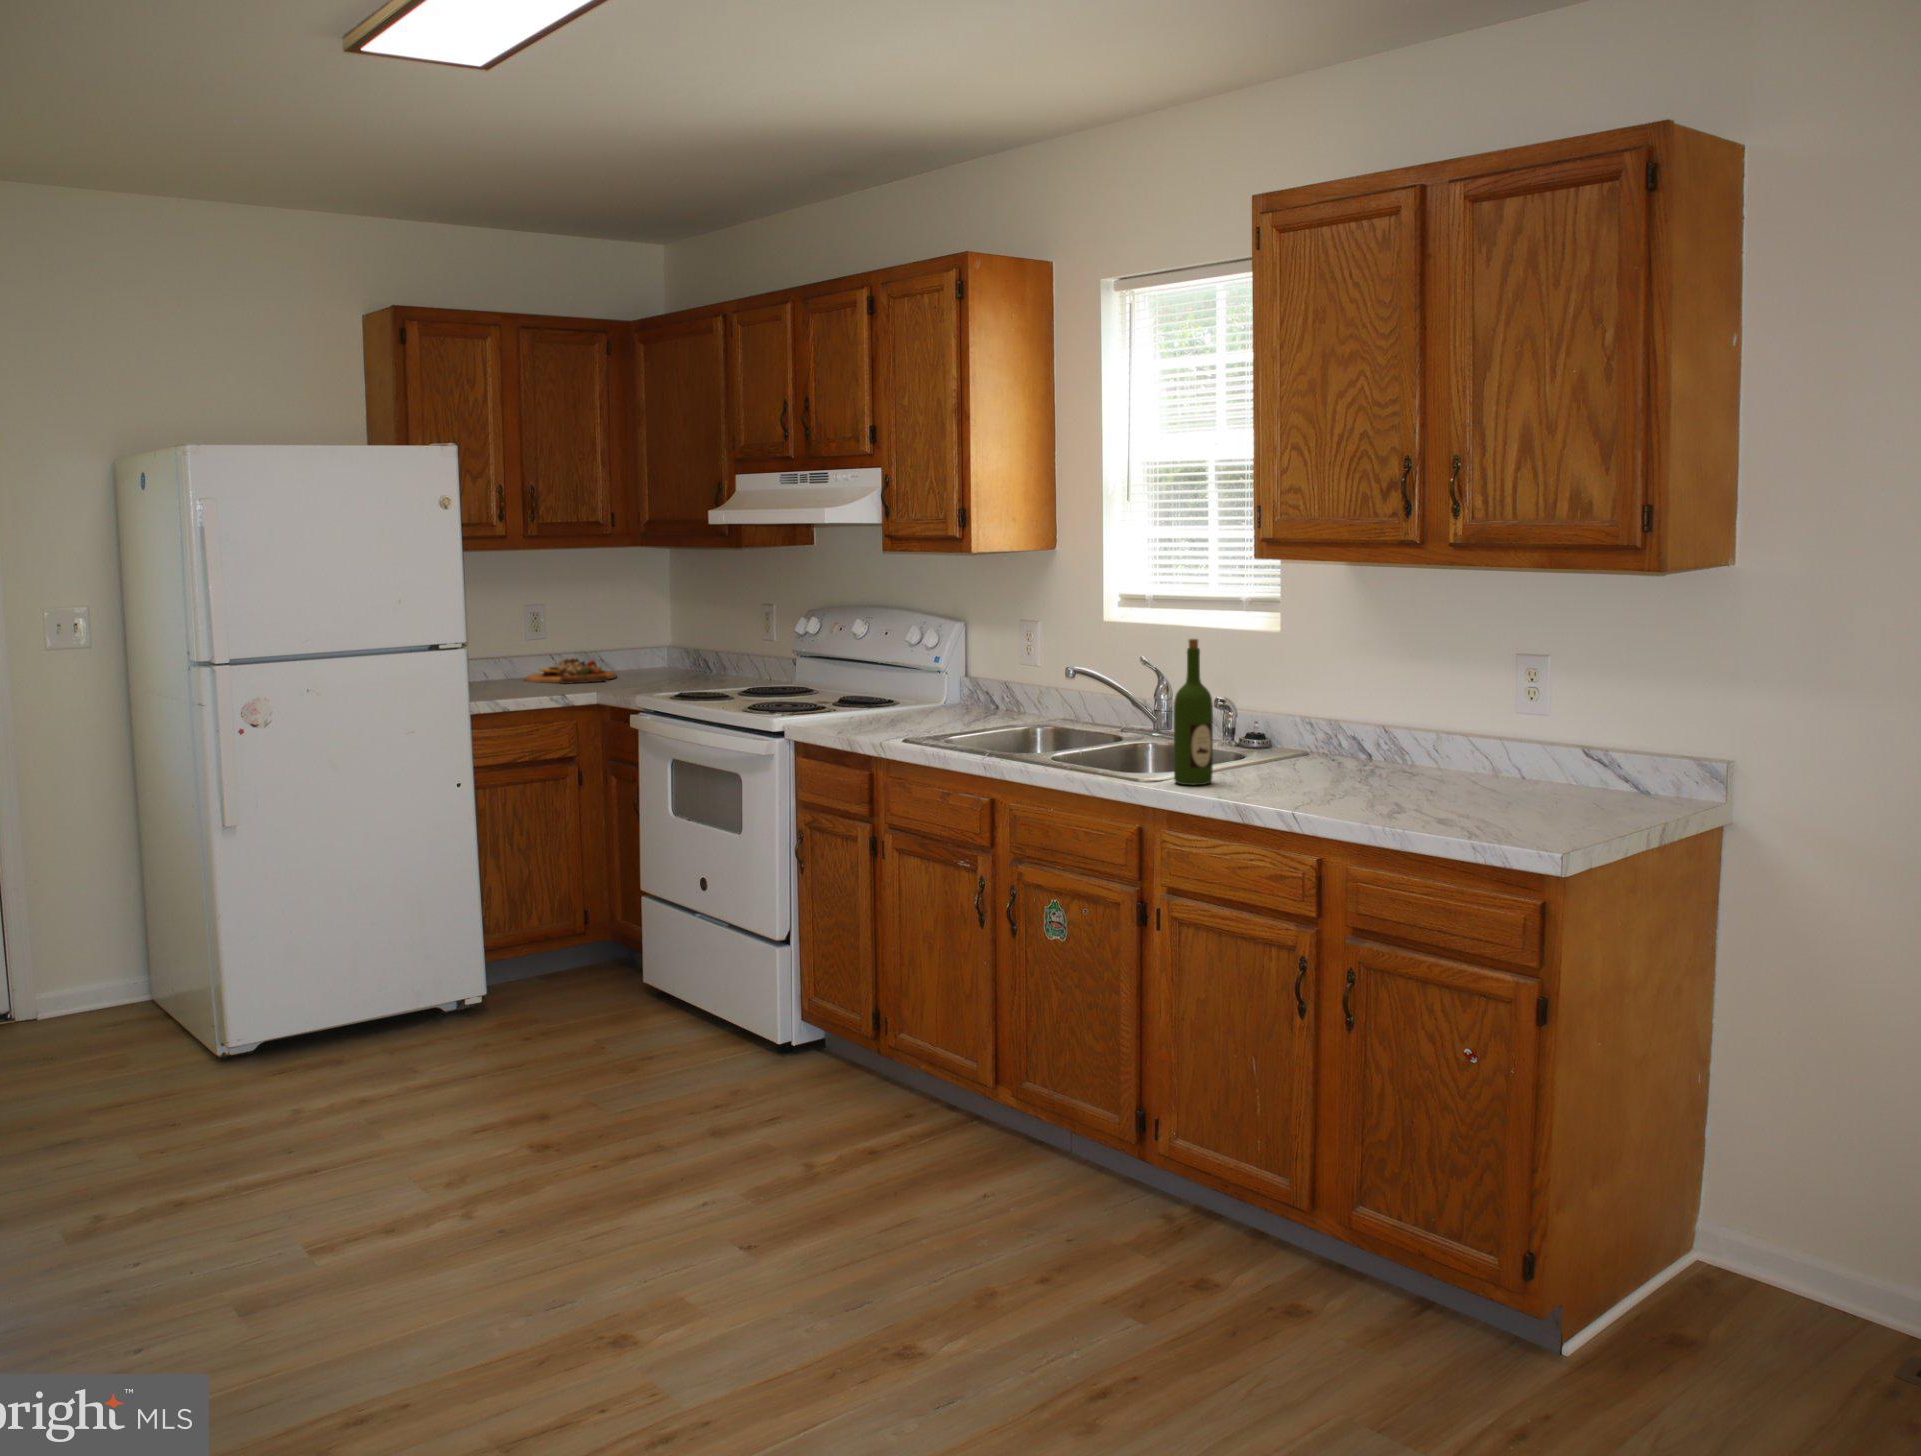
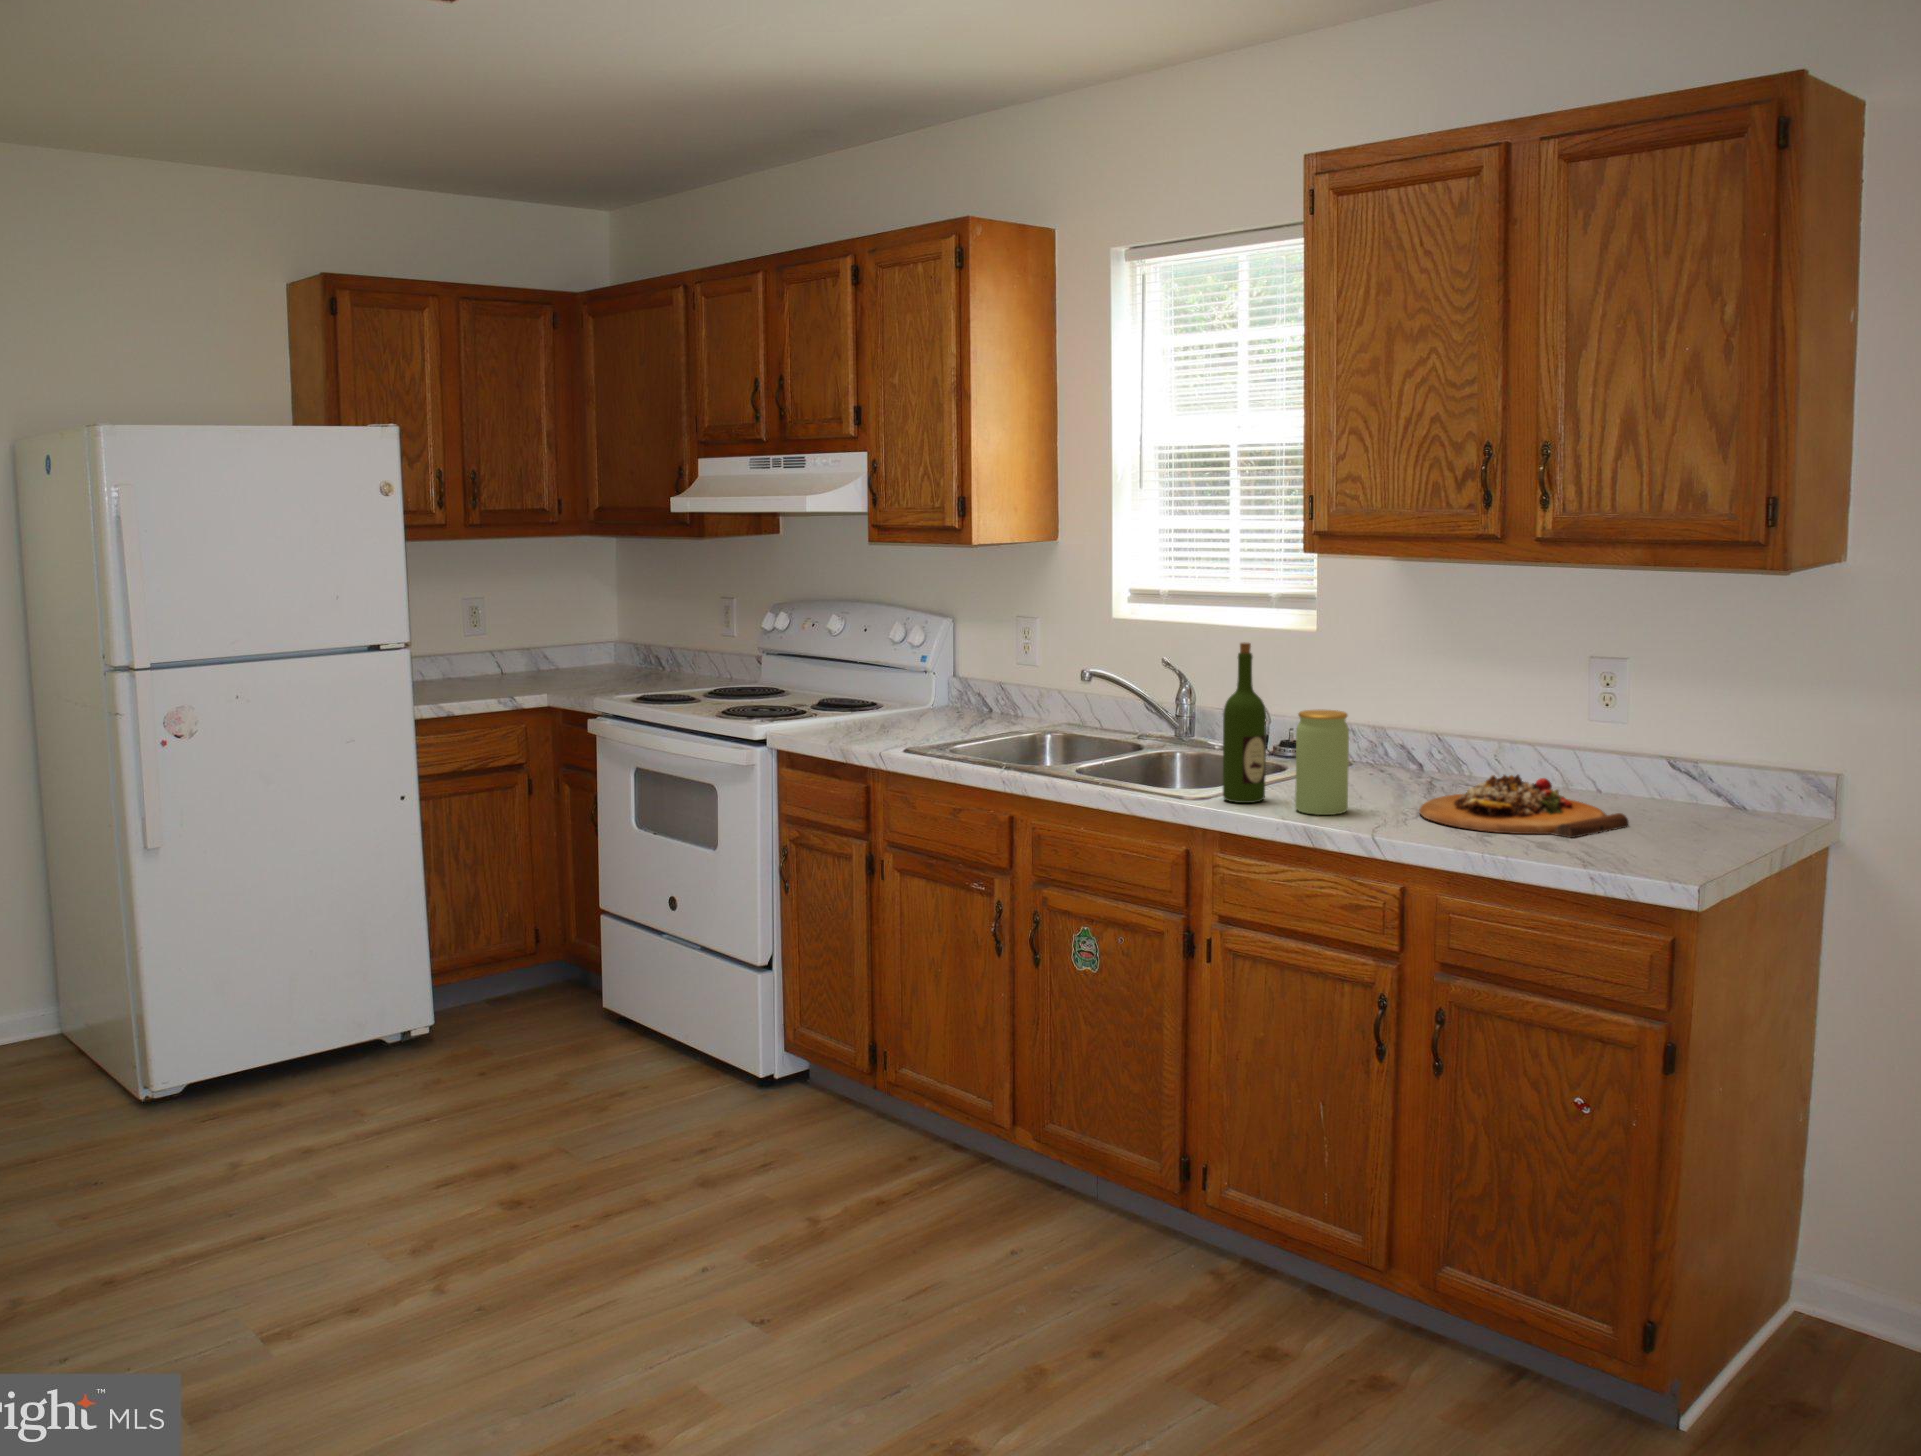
cutting board: present [525,658,616,684] -> present [1419,775,1629,838]
jar: none [1235,700,1283,795] -> present [1295,710,1349,815]

